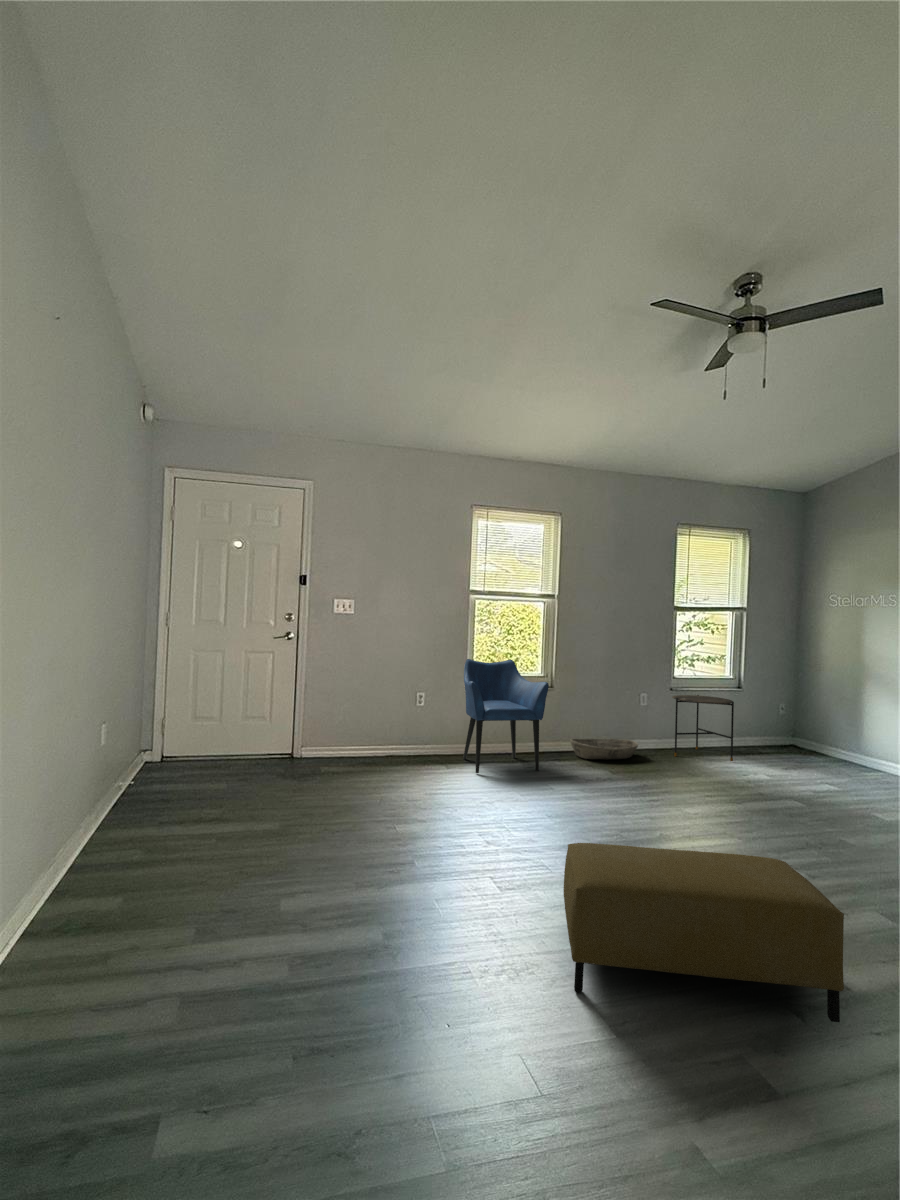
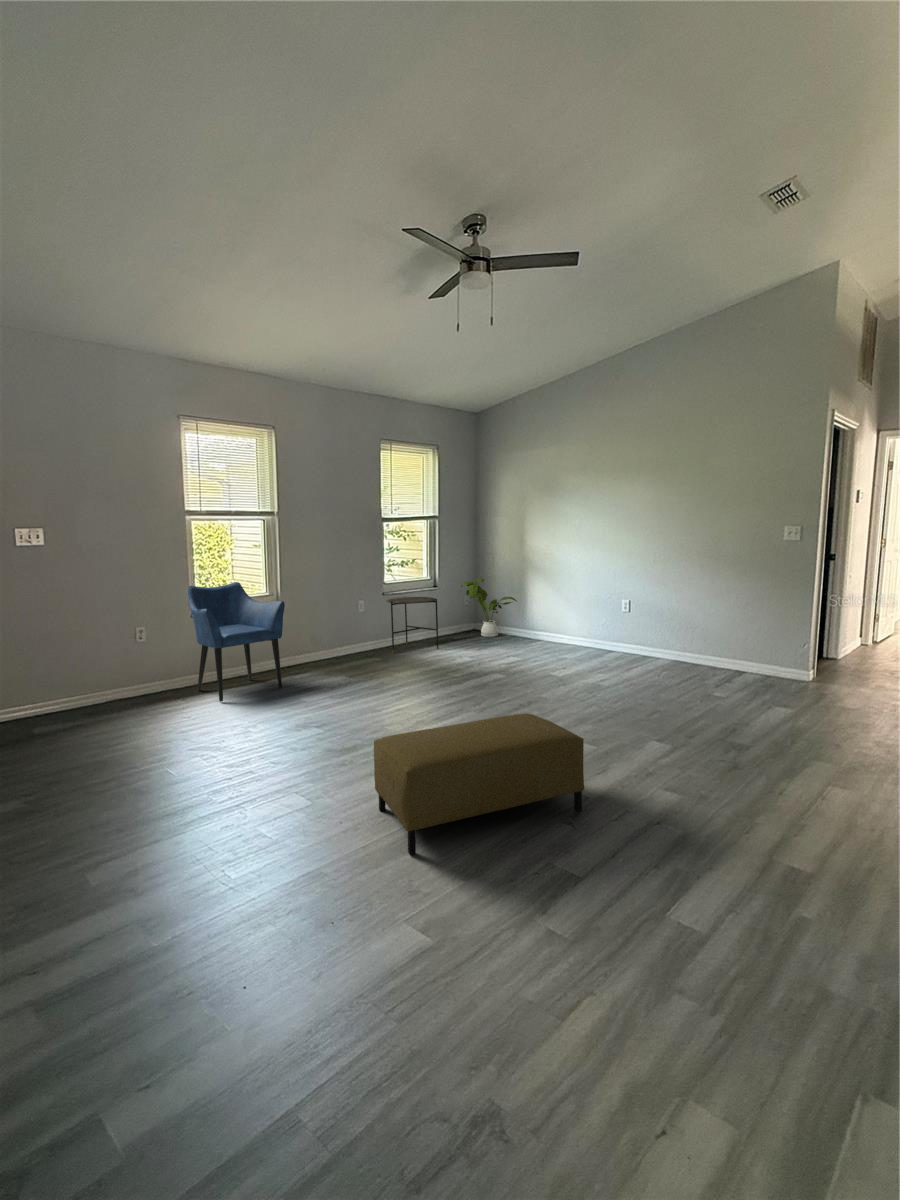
house plant: none [772,684,852,758] -> present [461,578,517,637]
basket: present [570,738,638,759] -> none [302,645,364,668]

